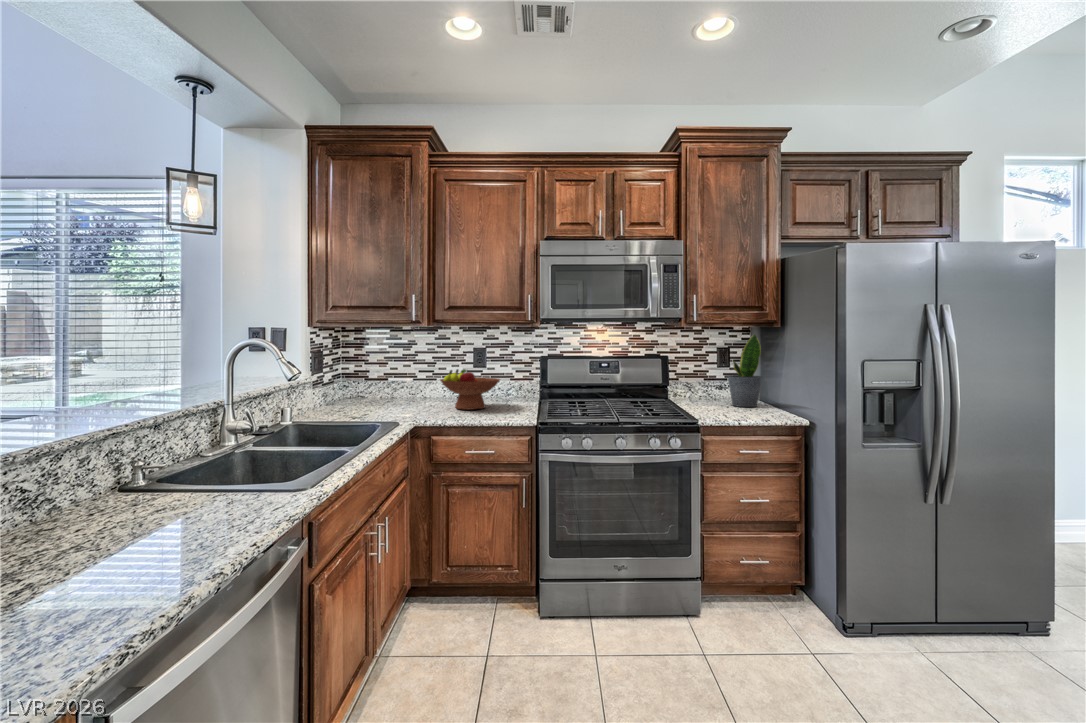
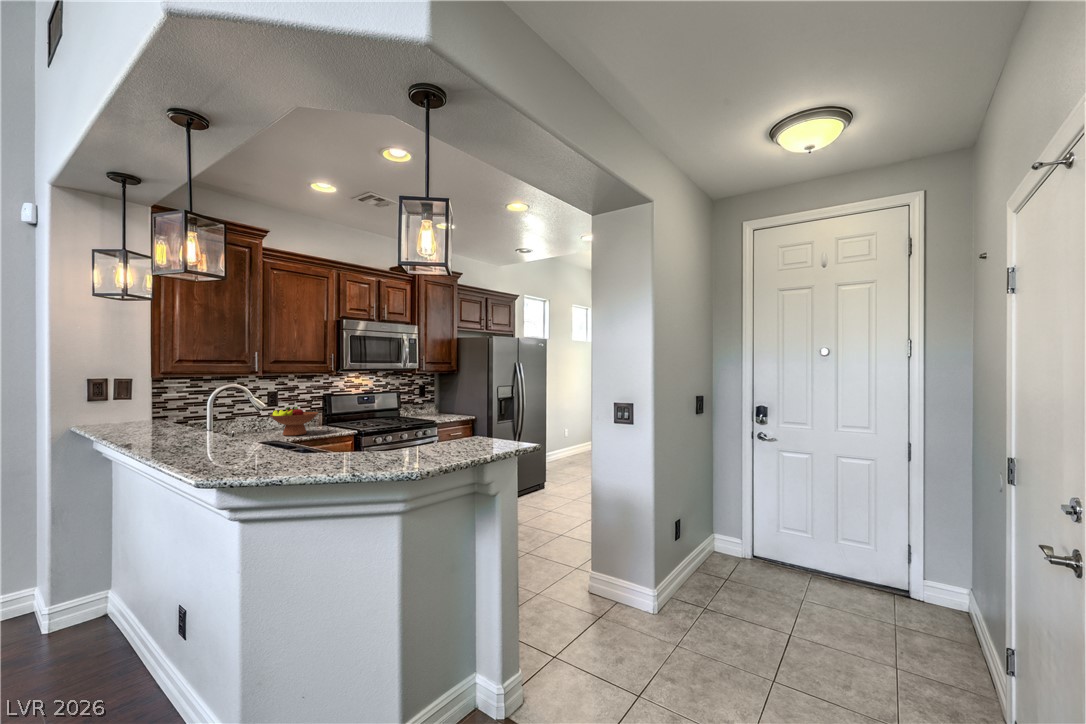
potted plant: present [728,334,762,407] -> none [433,377,451,417]

